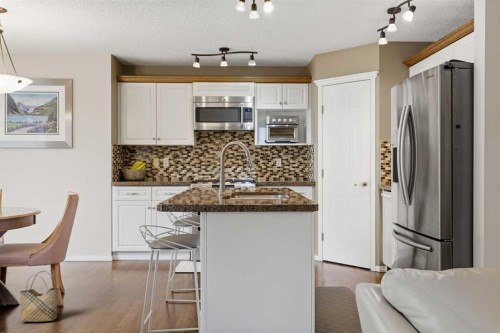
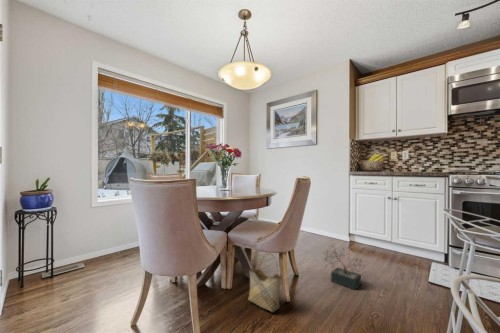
decorative plant: none [91,256,131,291] -> present [325,245,365,289]

